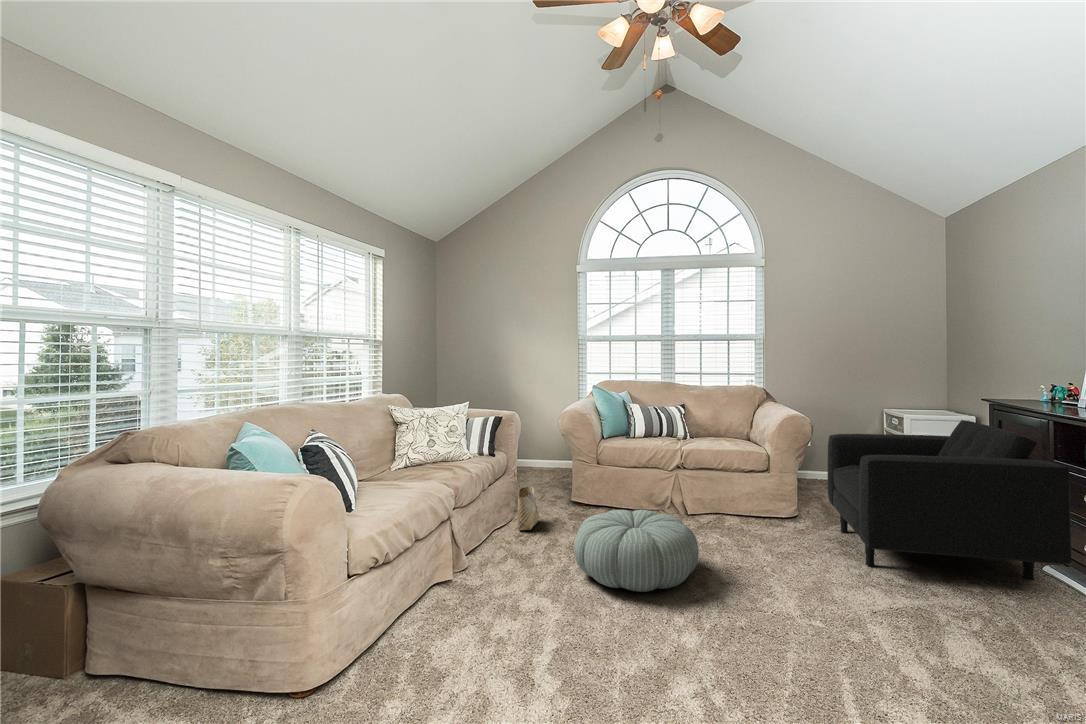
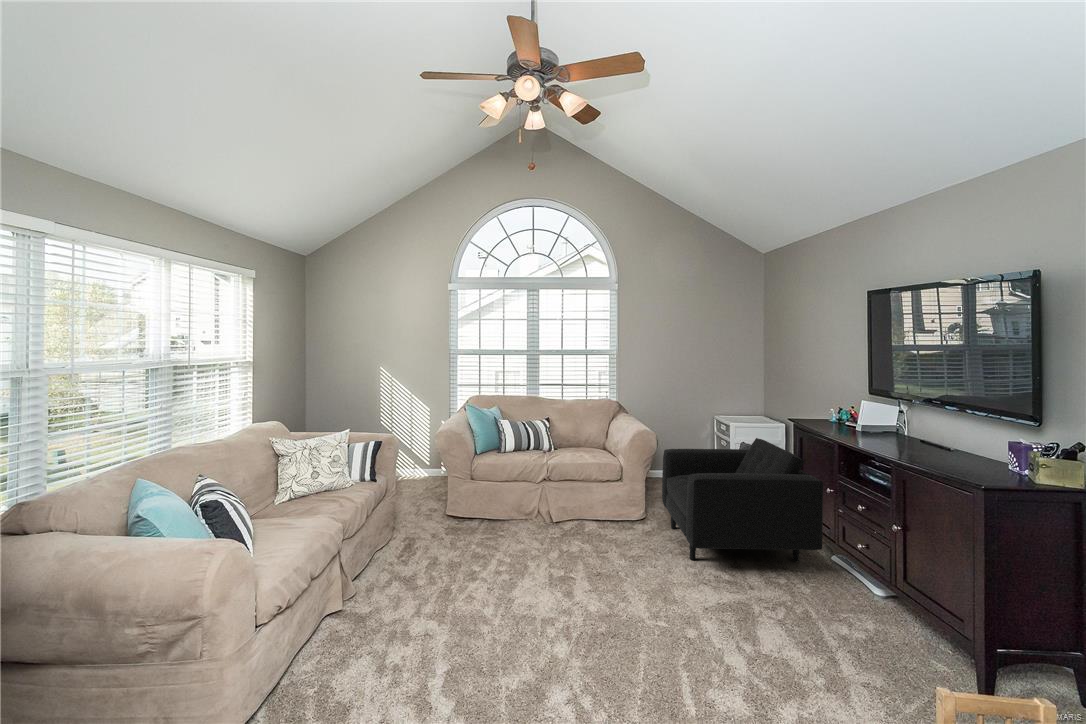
woven basket: present [514,472,539,530] -> none [396,492,420,549]
pouf: present [574,510,699,592] -> none [458,527,565,606]

